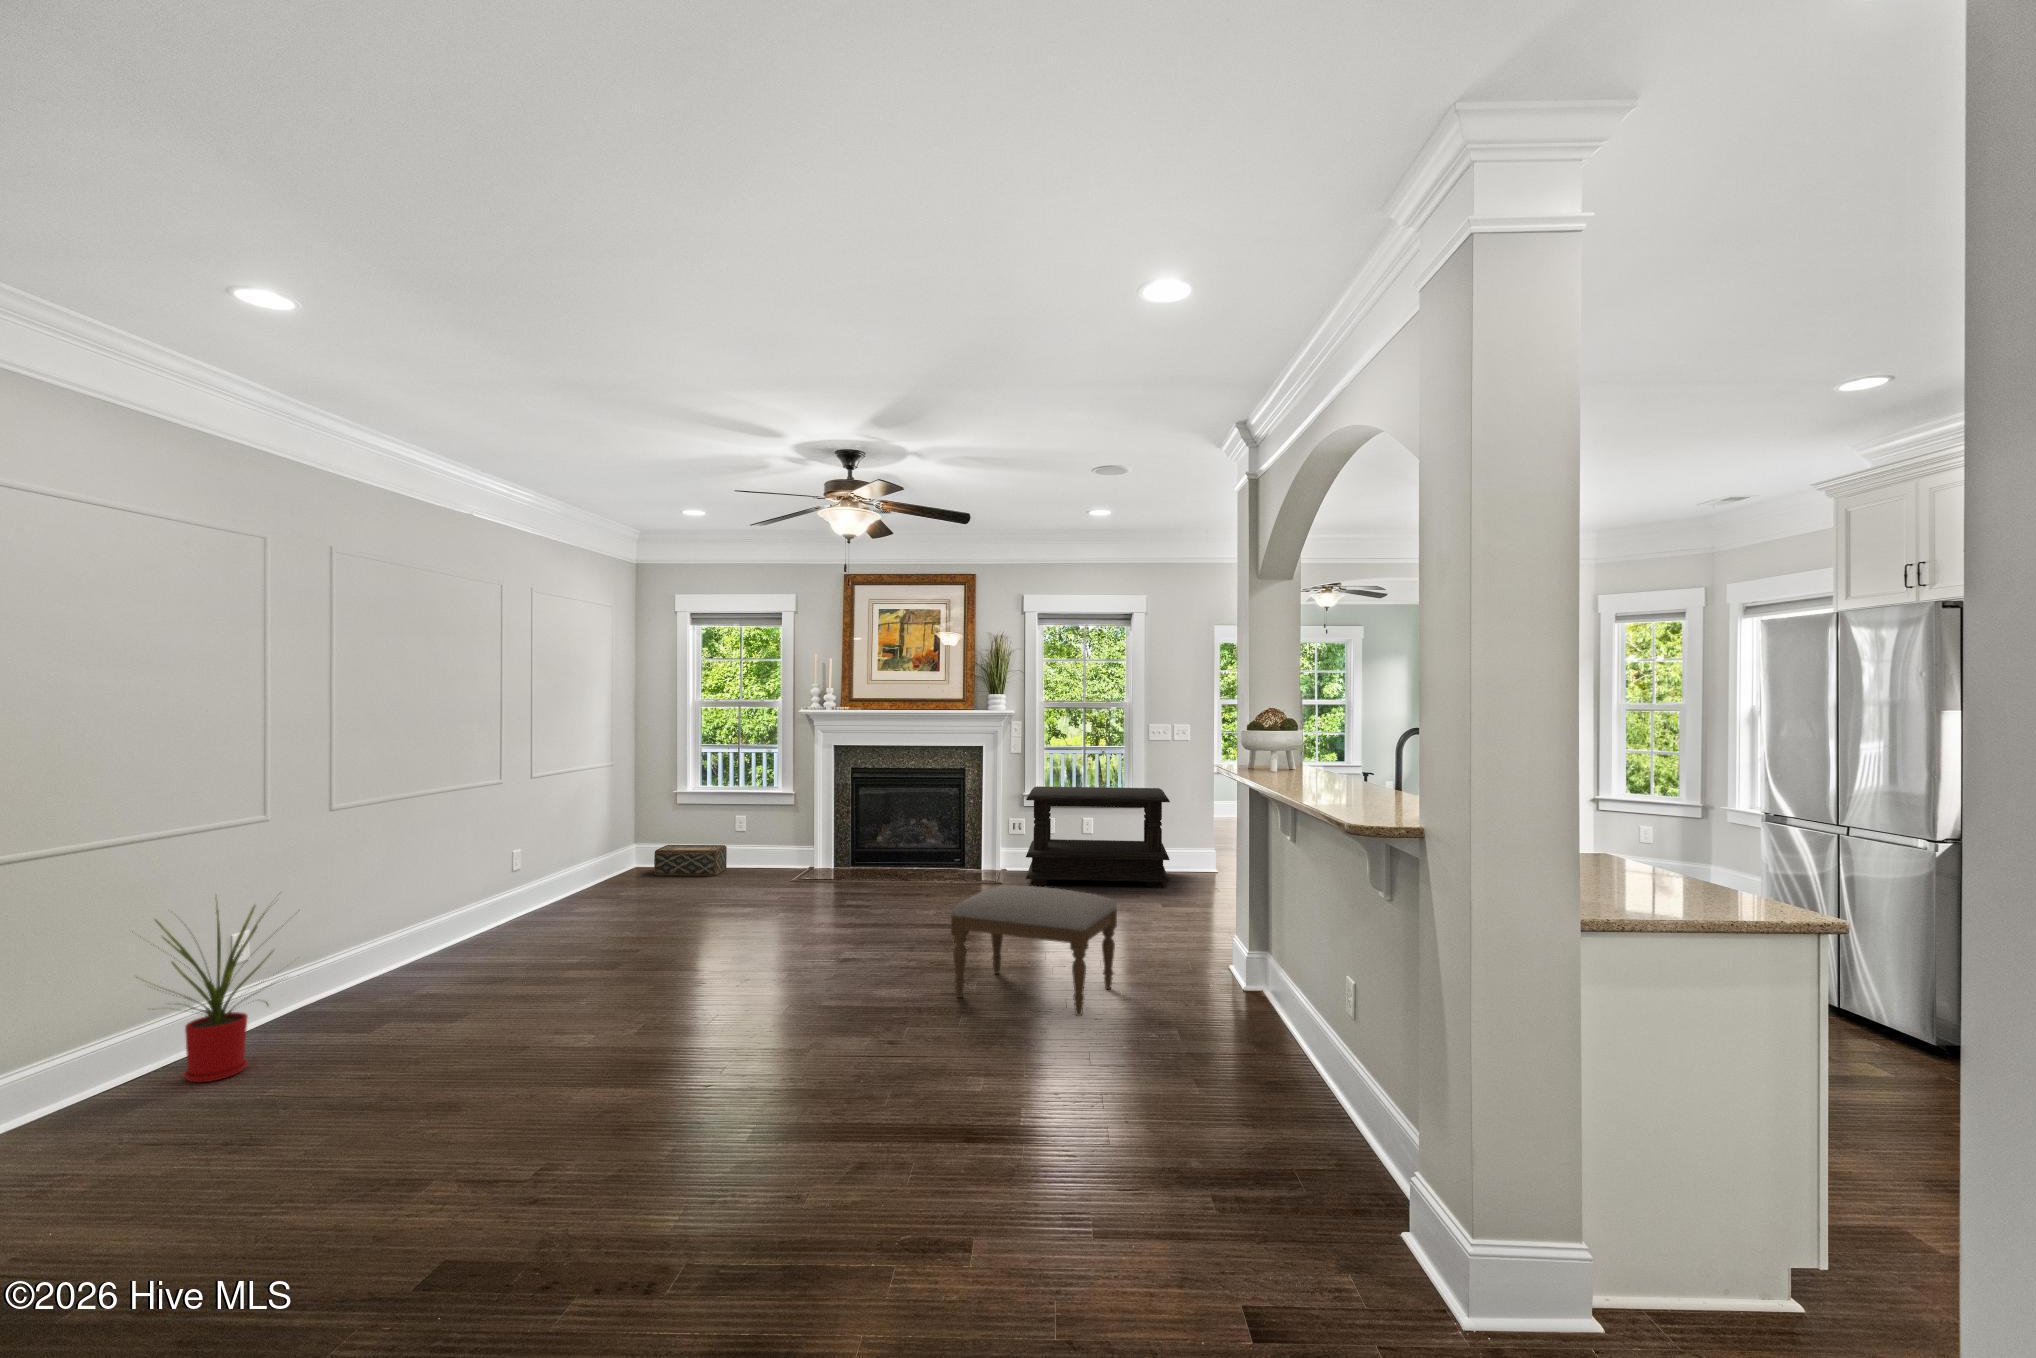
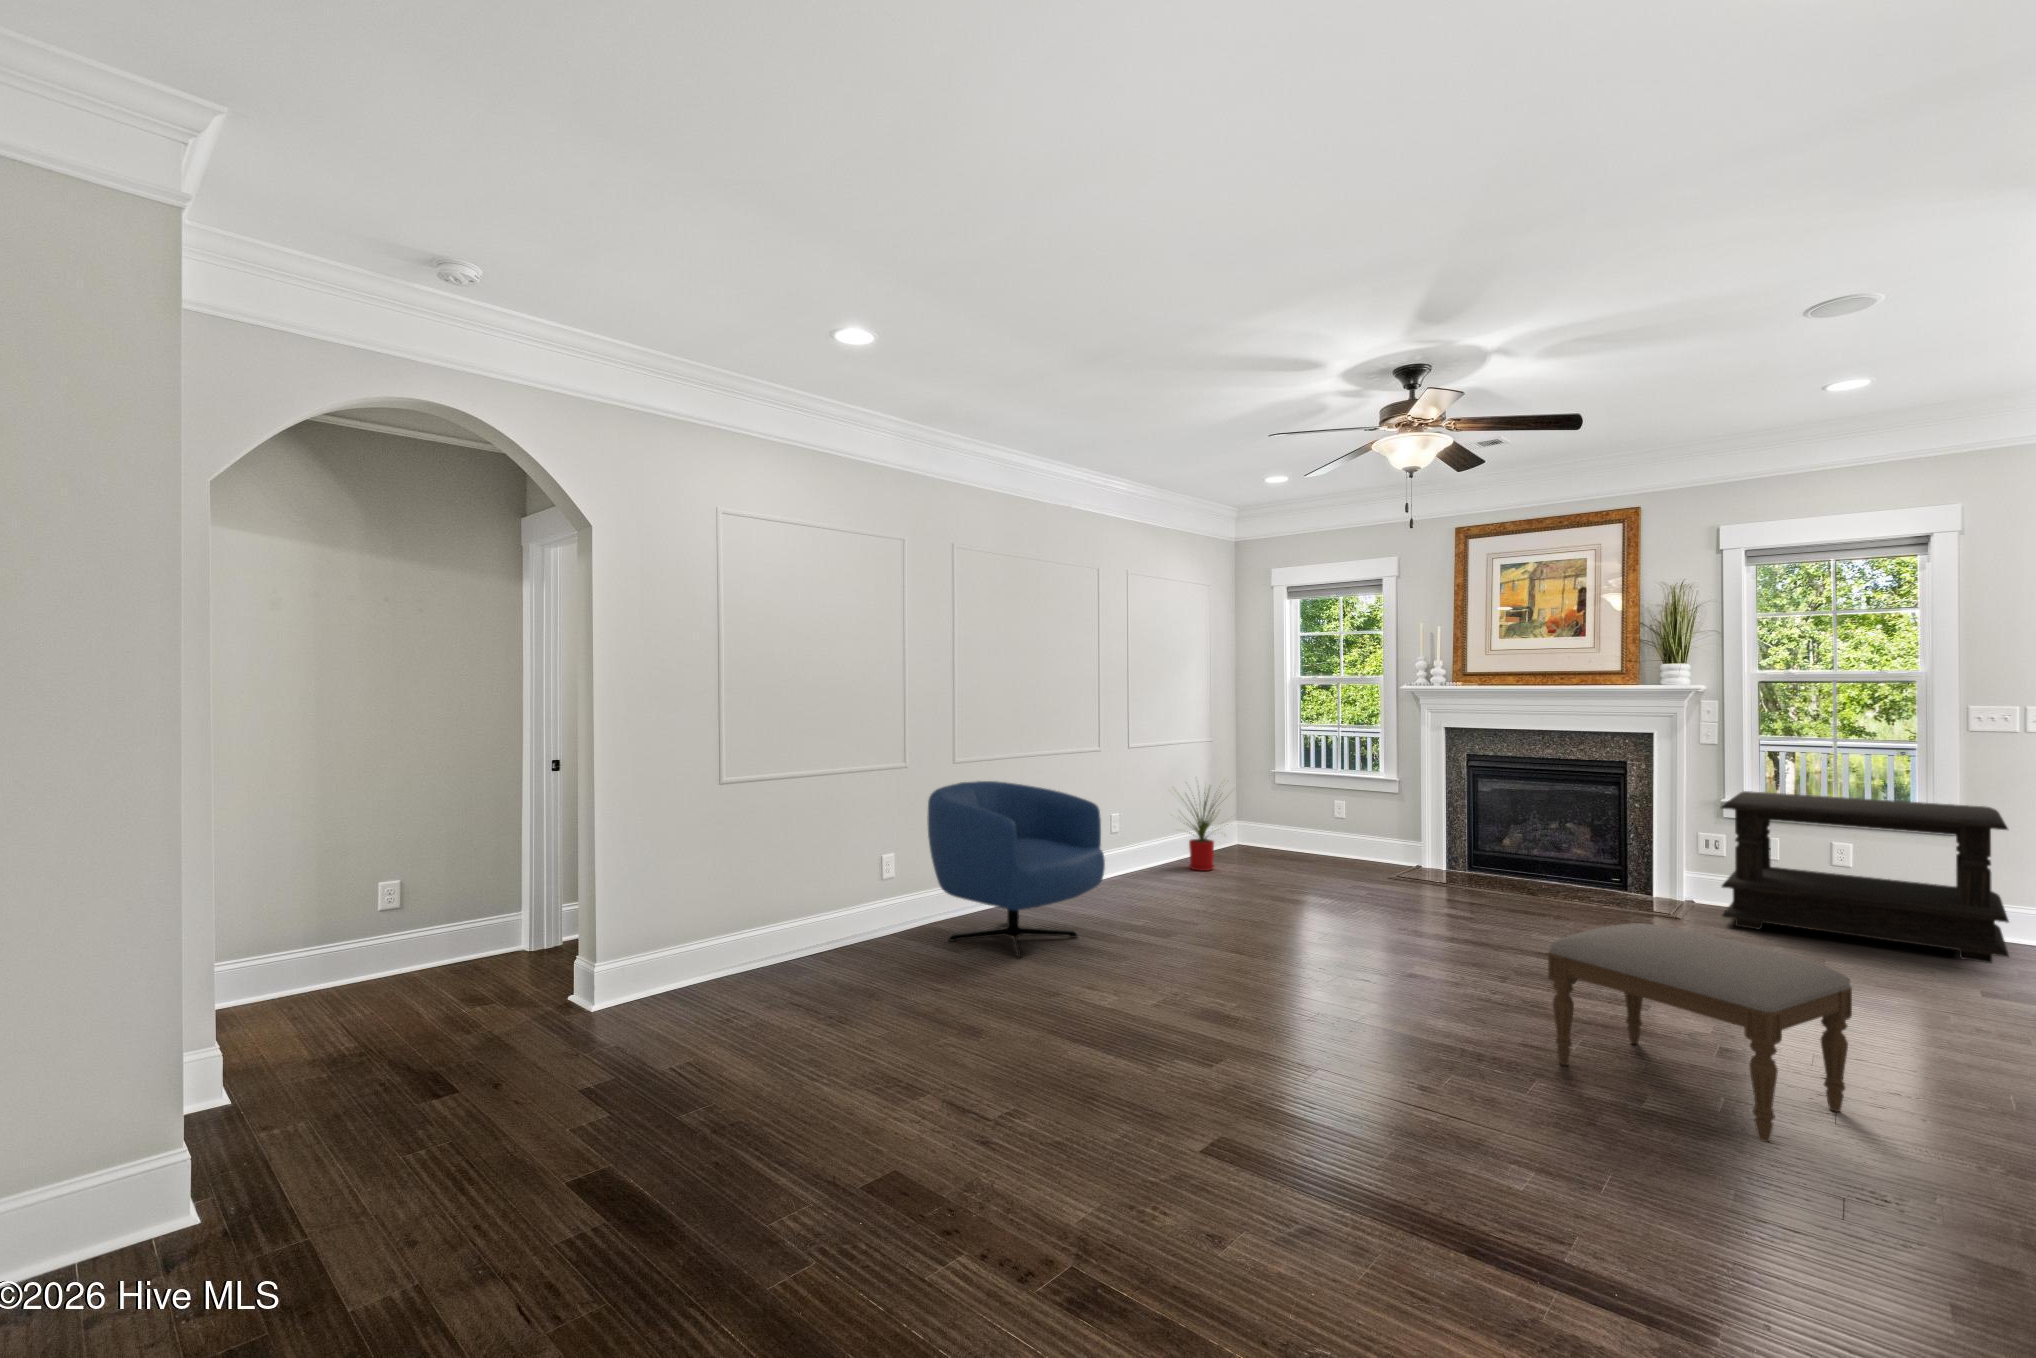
armchair: none [316,821,540,1013] -> present [927,781,1105,959]
woven basket: present [654,845,727,876] -> none [1250,825,1325,862]
house plant: present [132,905,299,1082] -> present [1182,793,1221,871]

